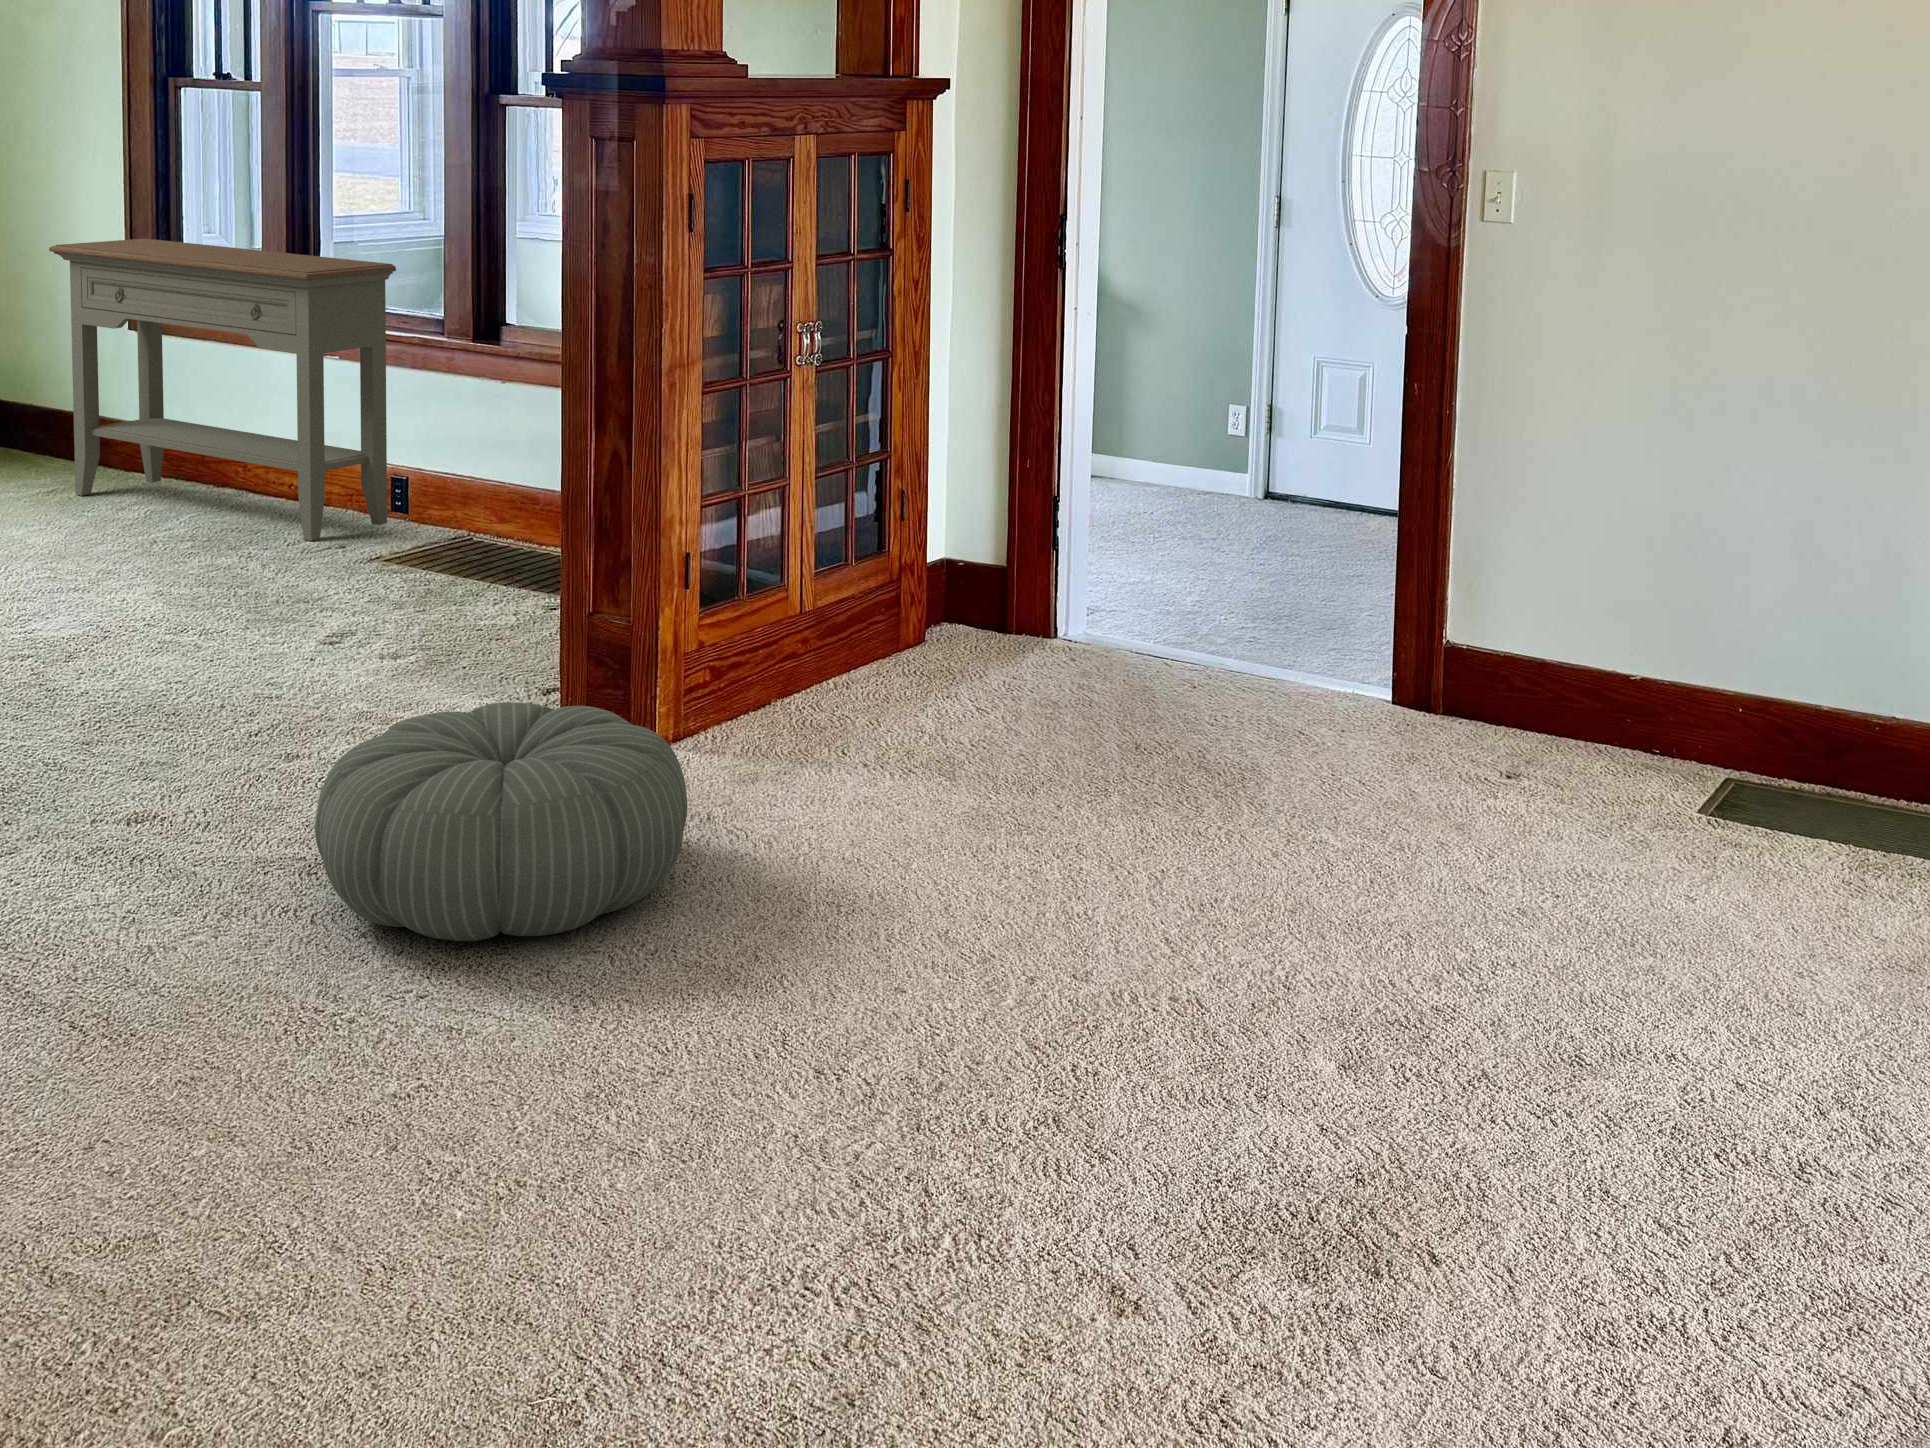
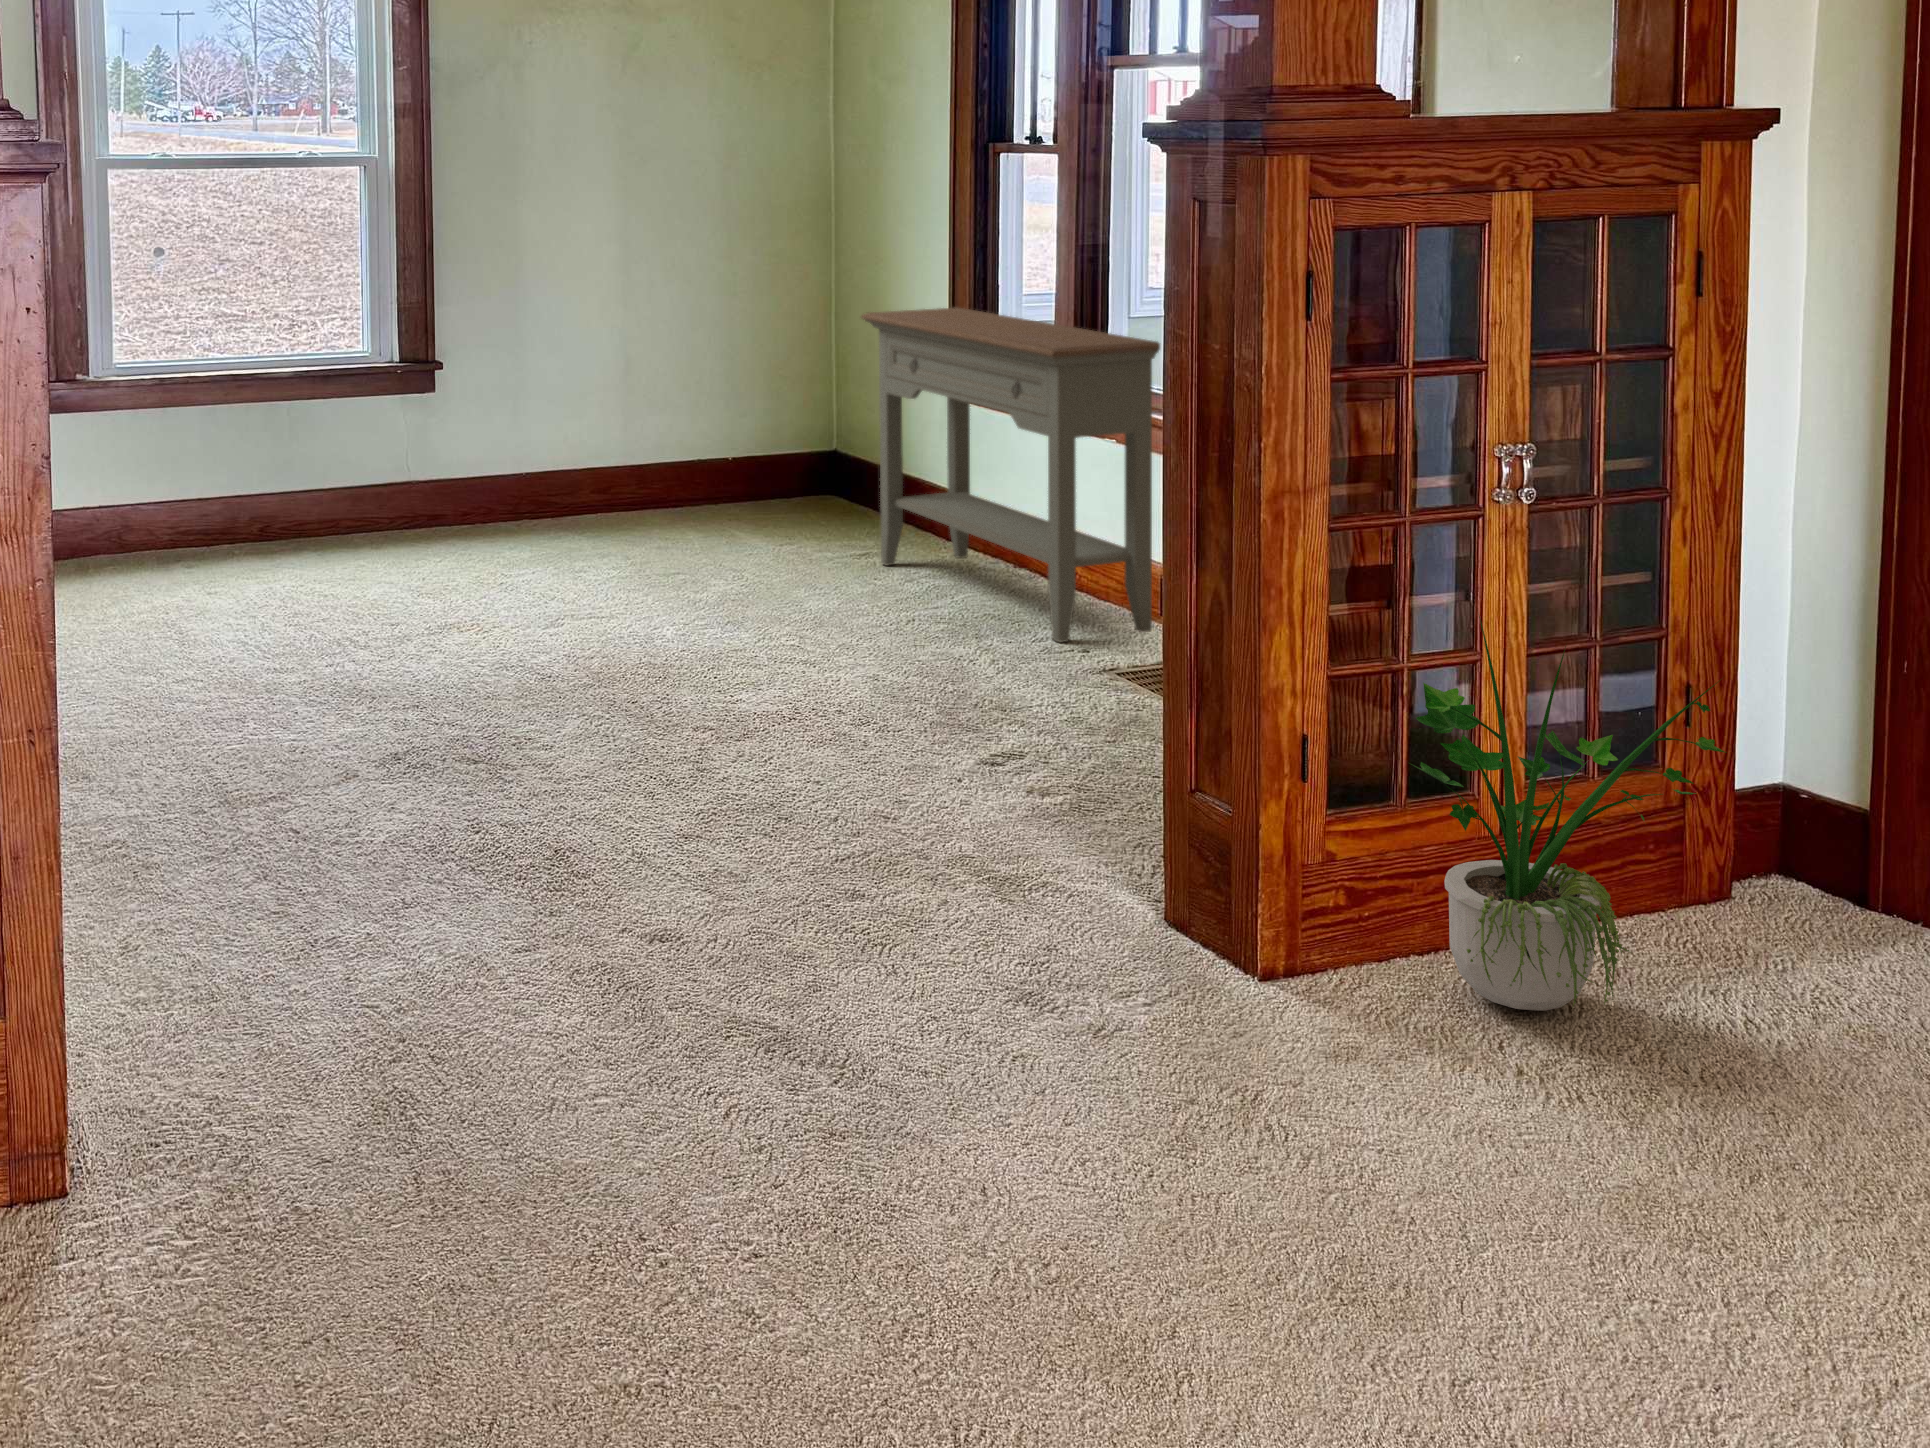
potted plant: none [761,441,951,727] -> present [1411,617,1724,1011]
pouf: present [315,702,687,941] -> none [713,896,1170,1221]

